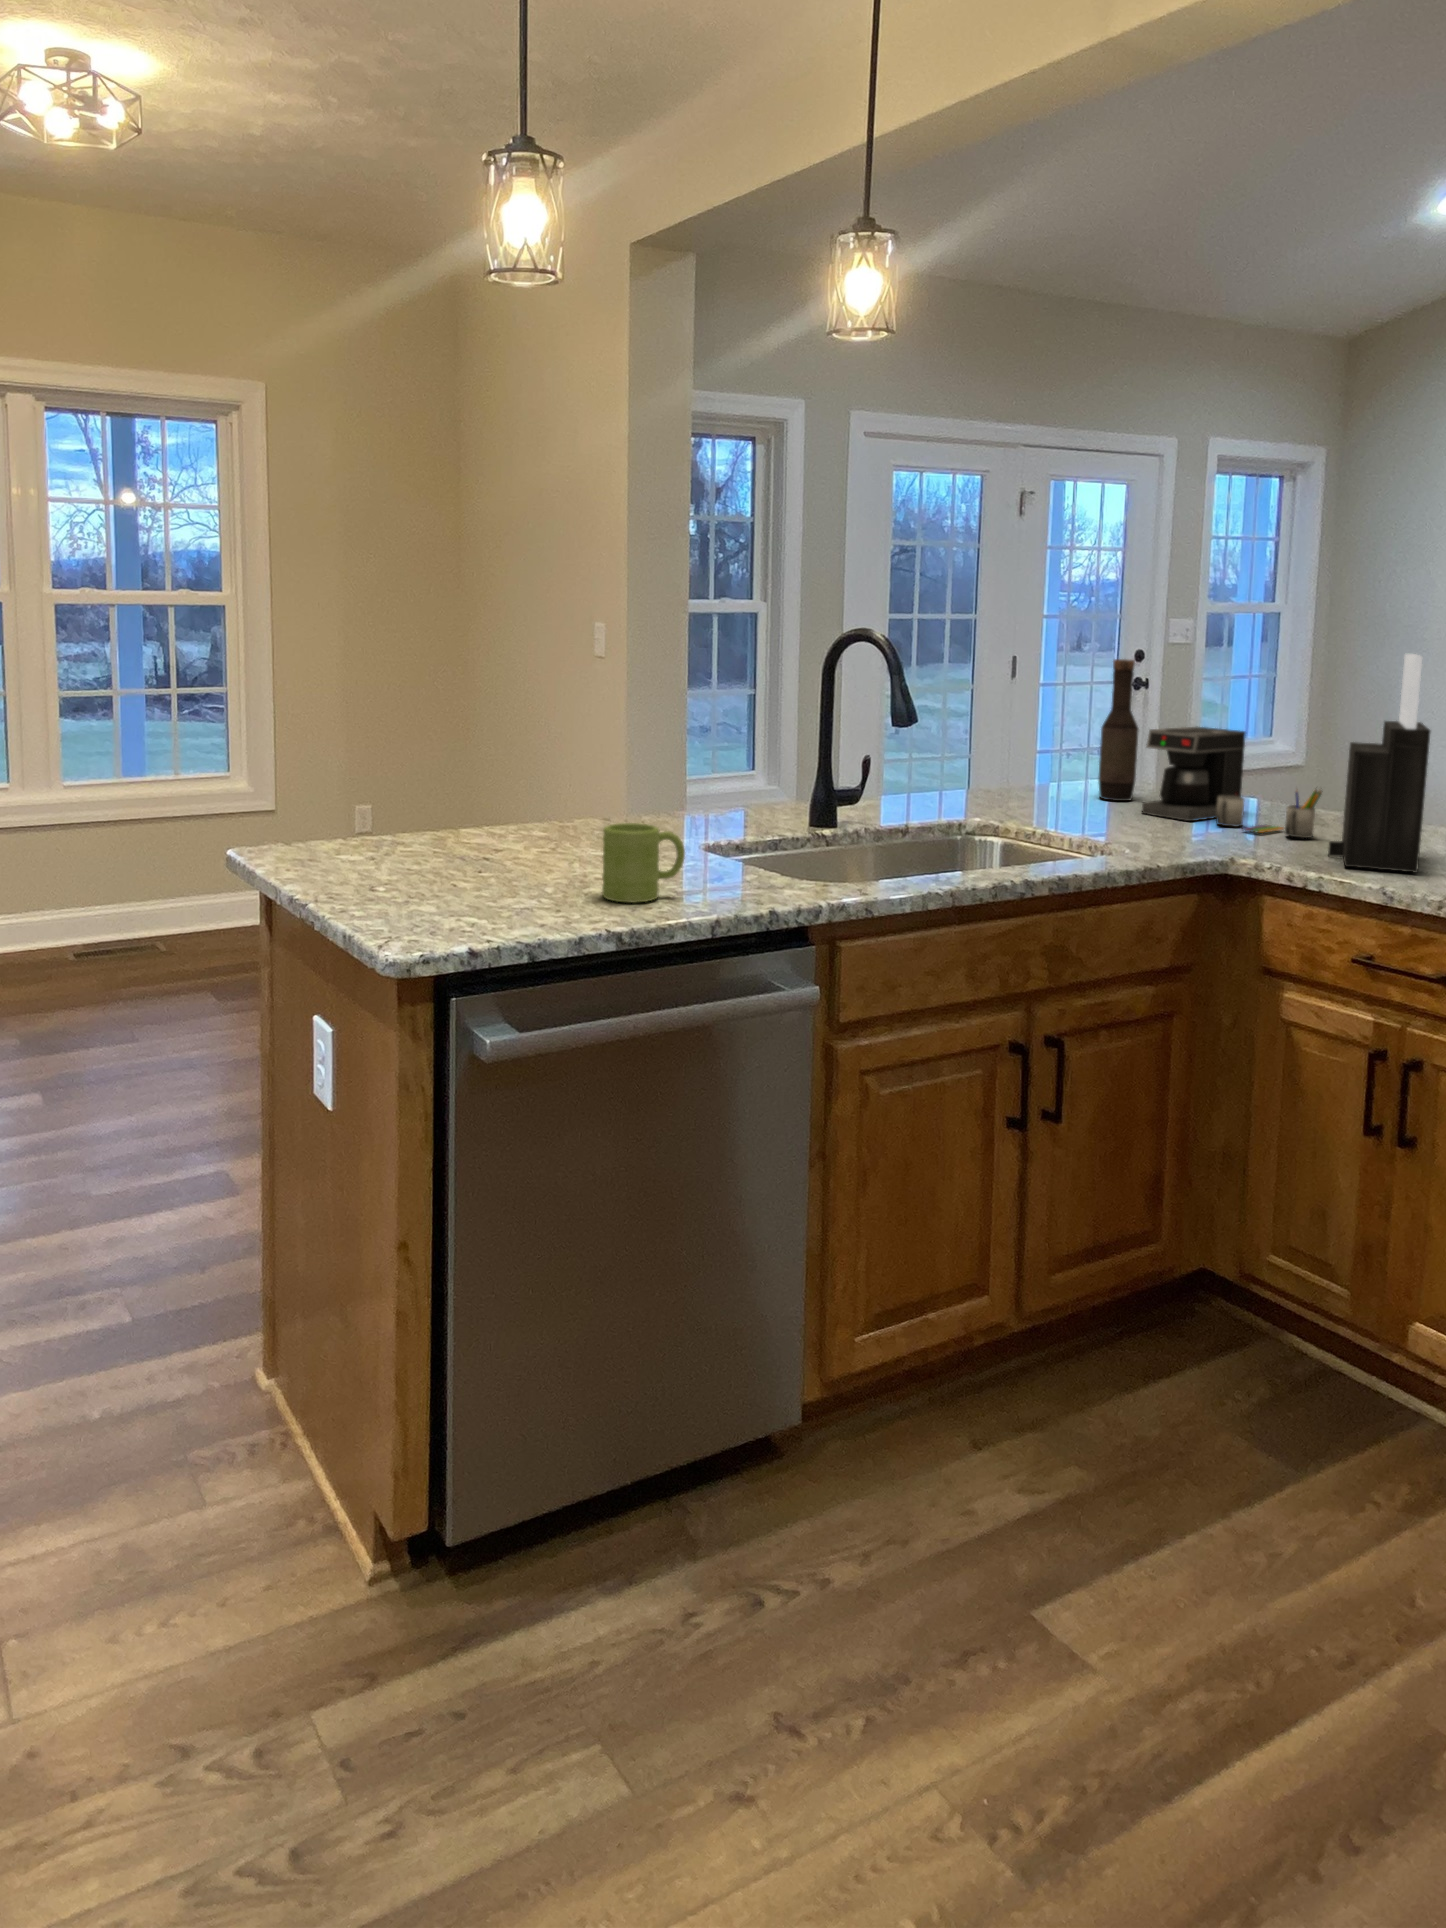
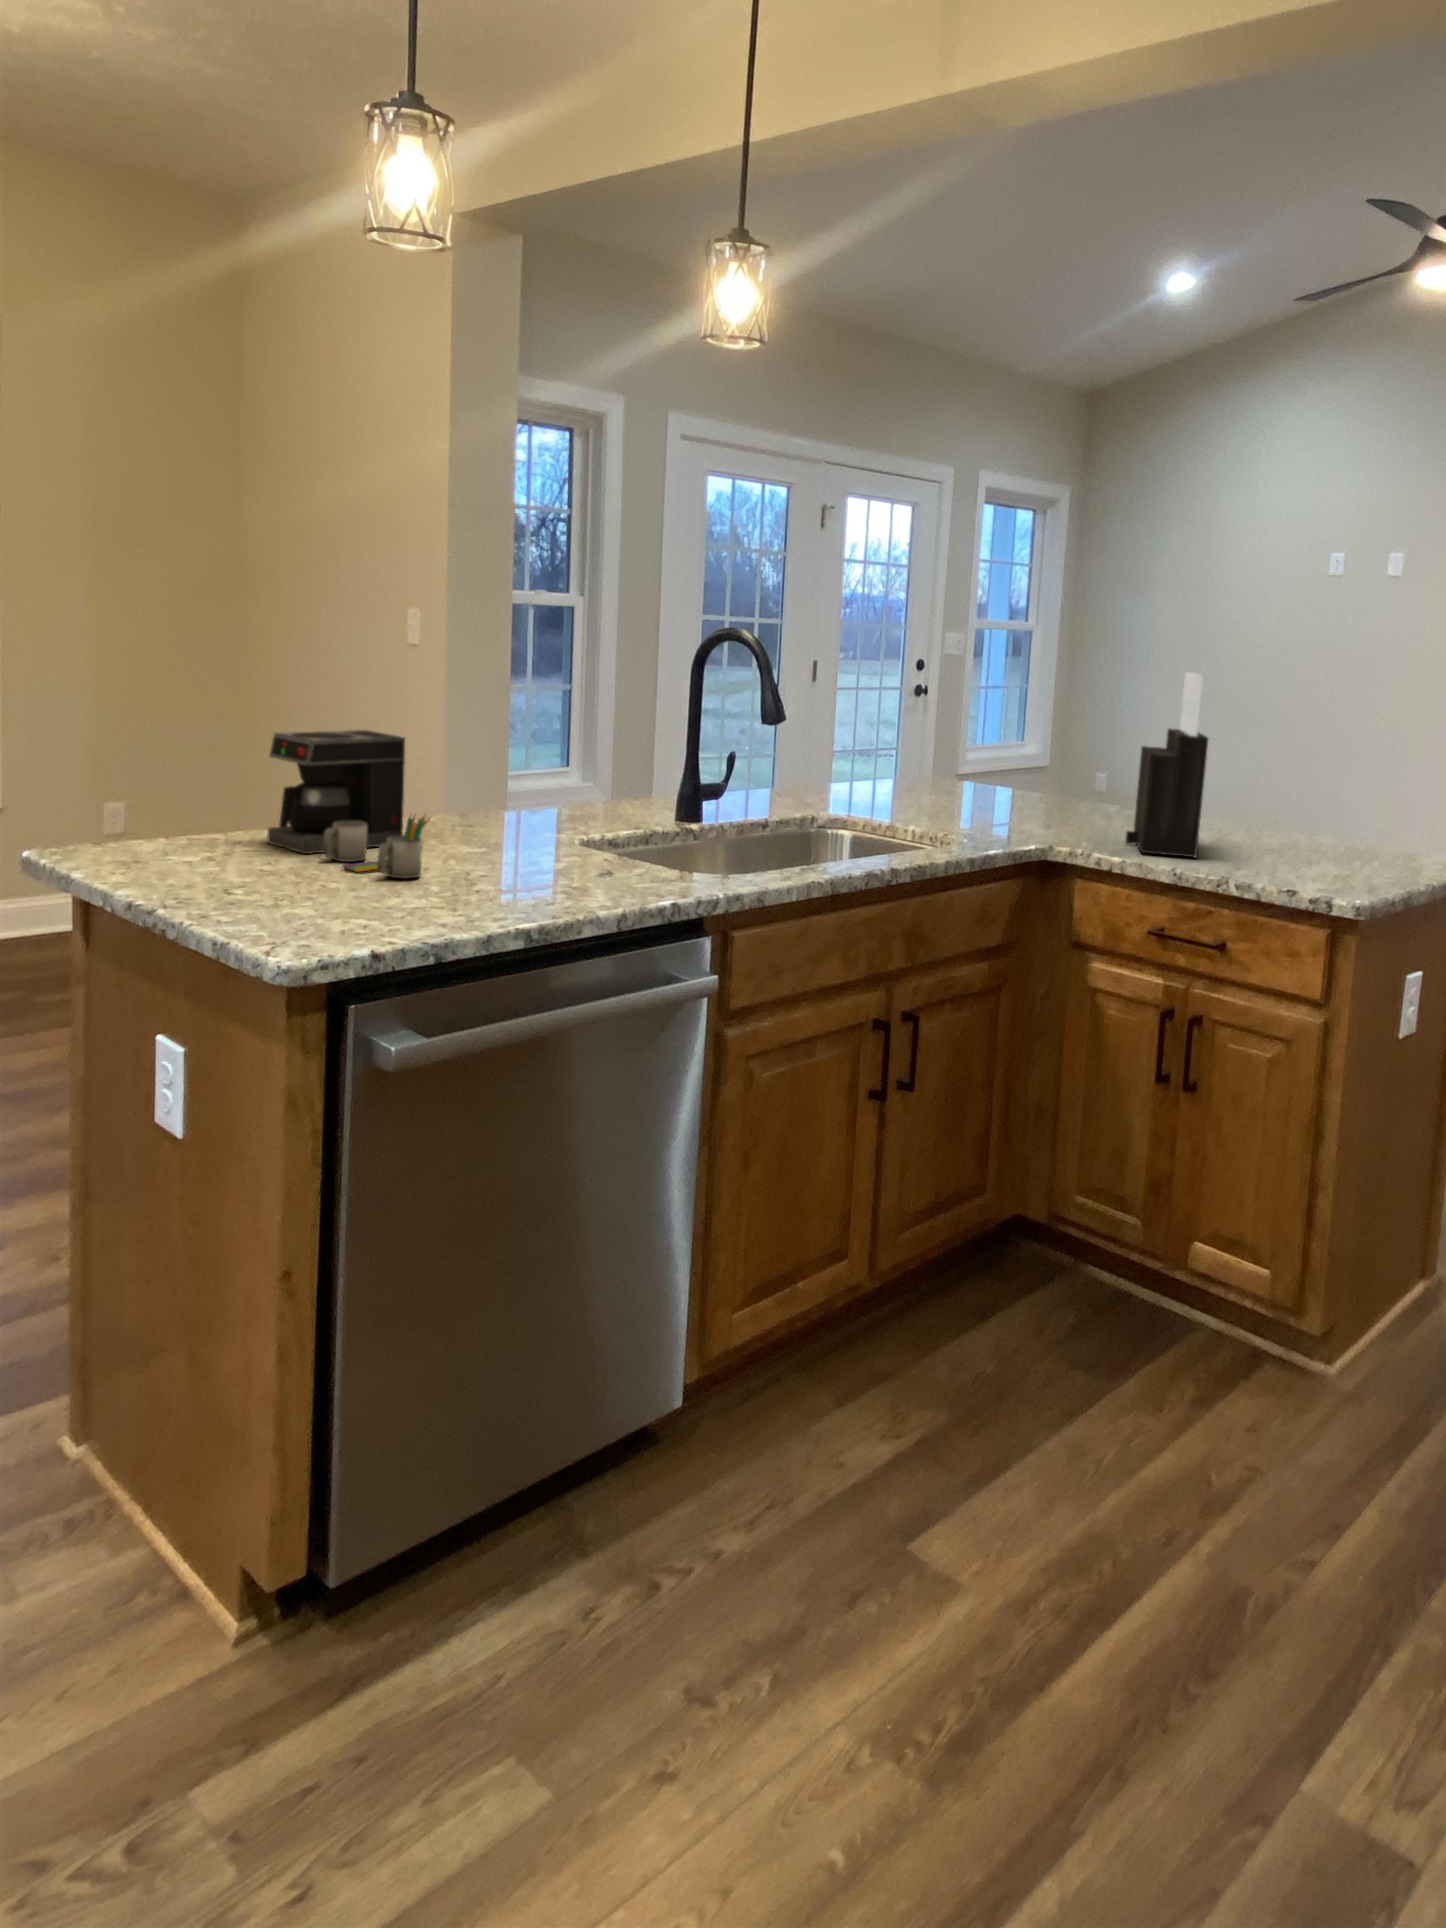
bottle: present [1099,659,1139,801] -> none [926,667,960,795]
coffee maker: present [1142,727,1322,838] -> present [267,730,430,879]
mug: present [602,823,685,903] -> none [496,817,582,898]

